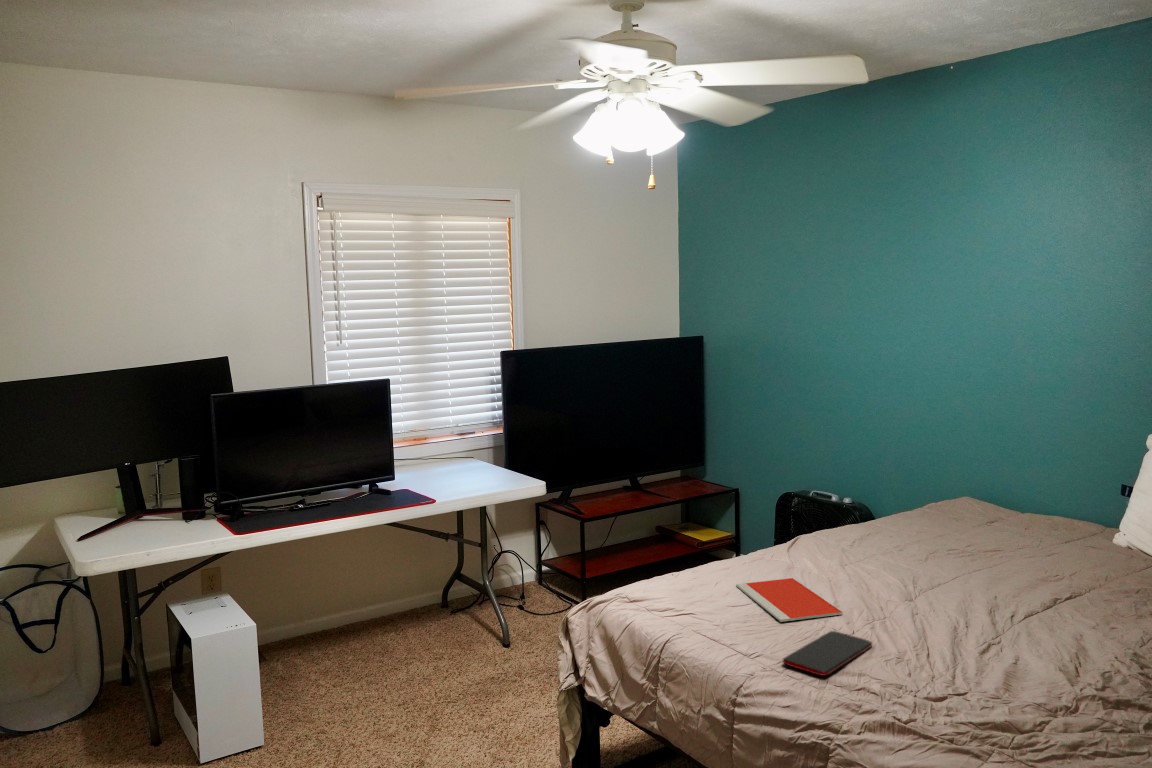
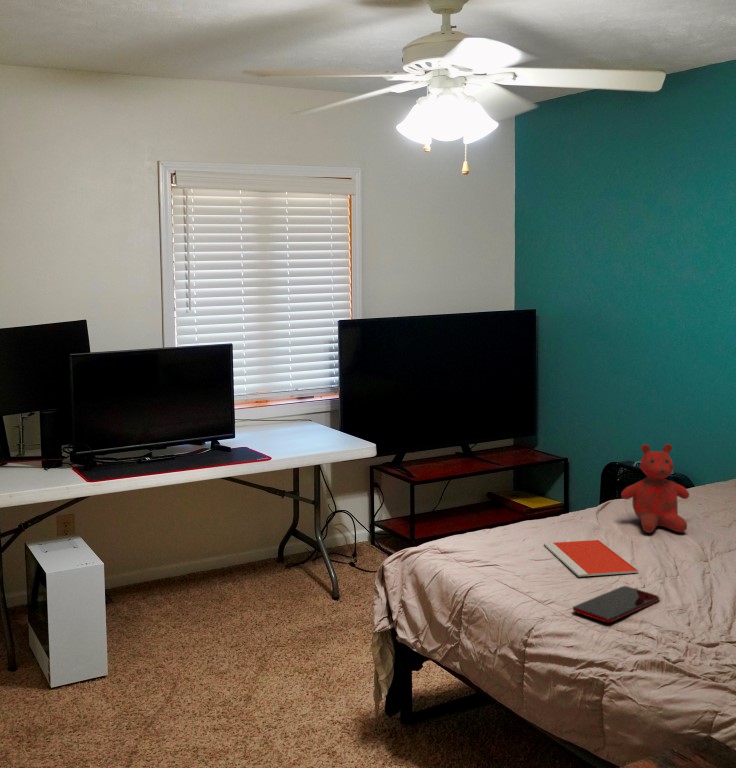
teddy bear: none [811,473,883,568] -> present [621,444,689,533]

